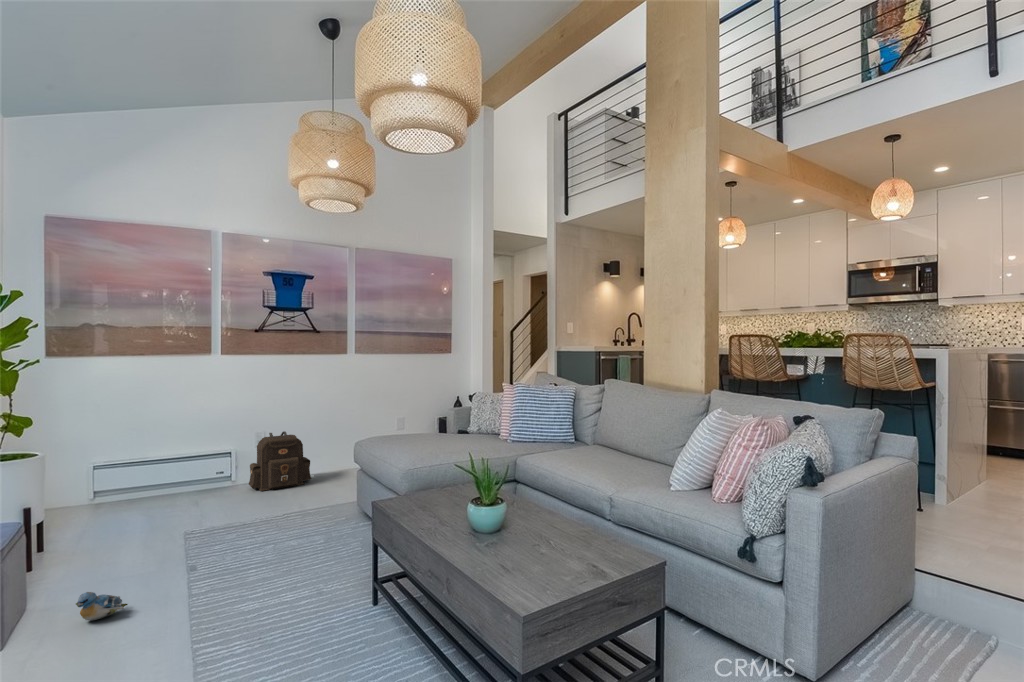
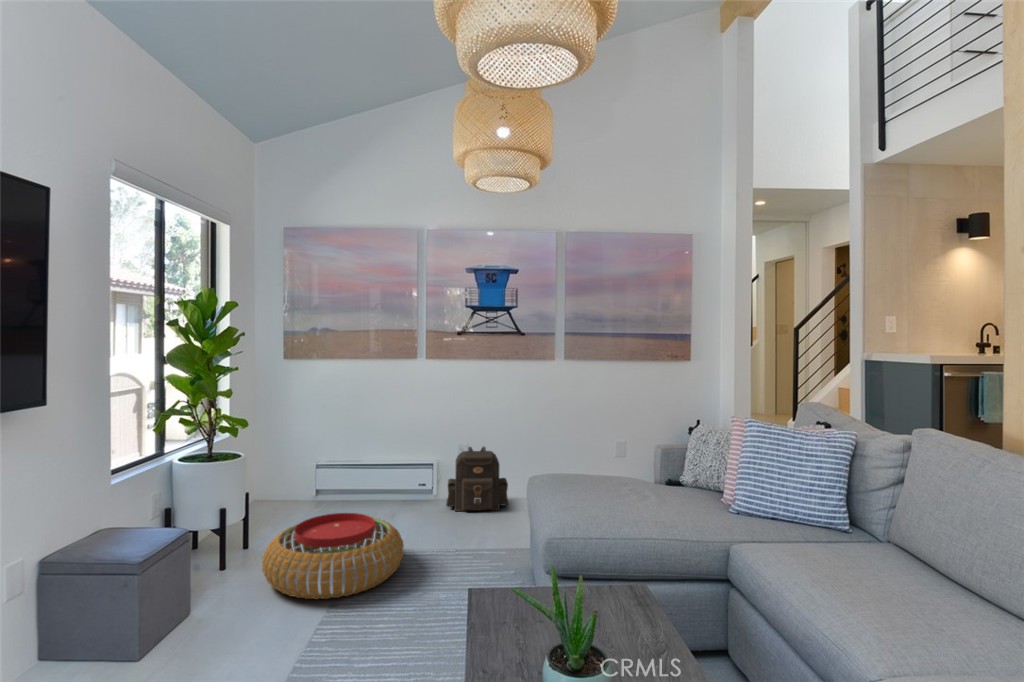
pouf: none [93,495,246,574] -> present [262,513,404,599]
plush toy: present [76,592,128,620] -> none [202,616,249,646]

